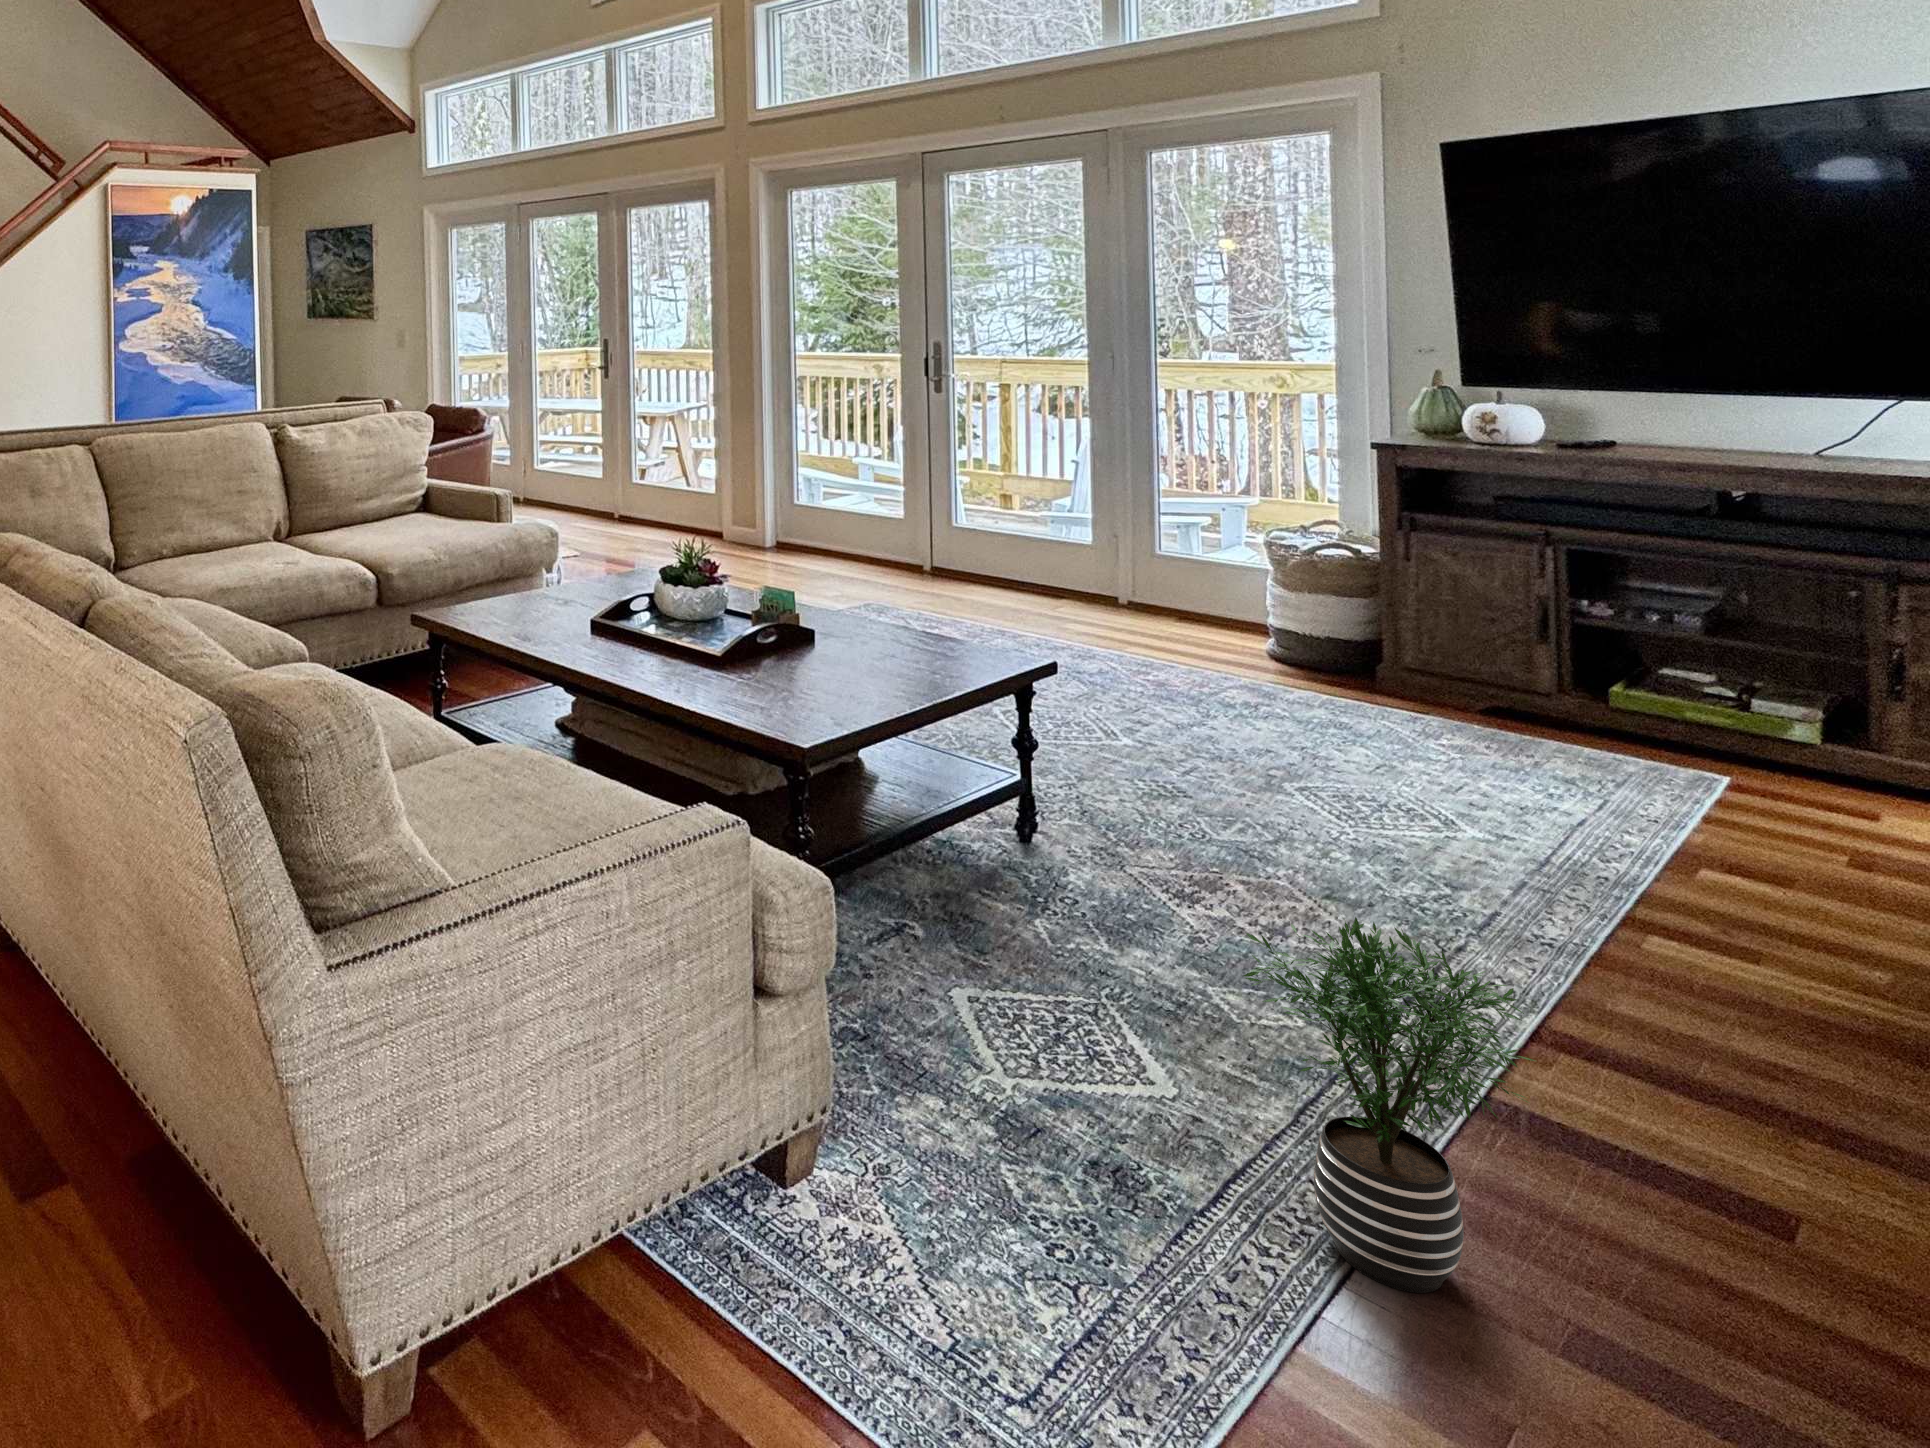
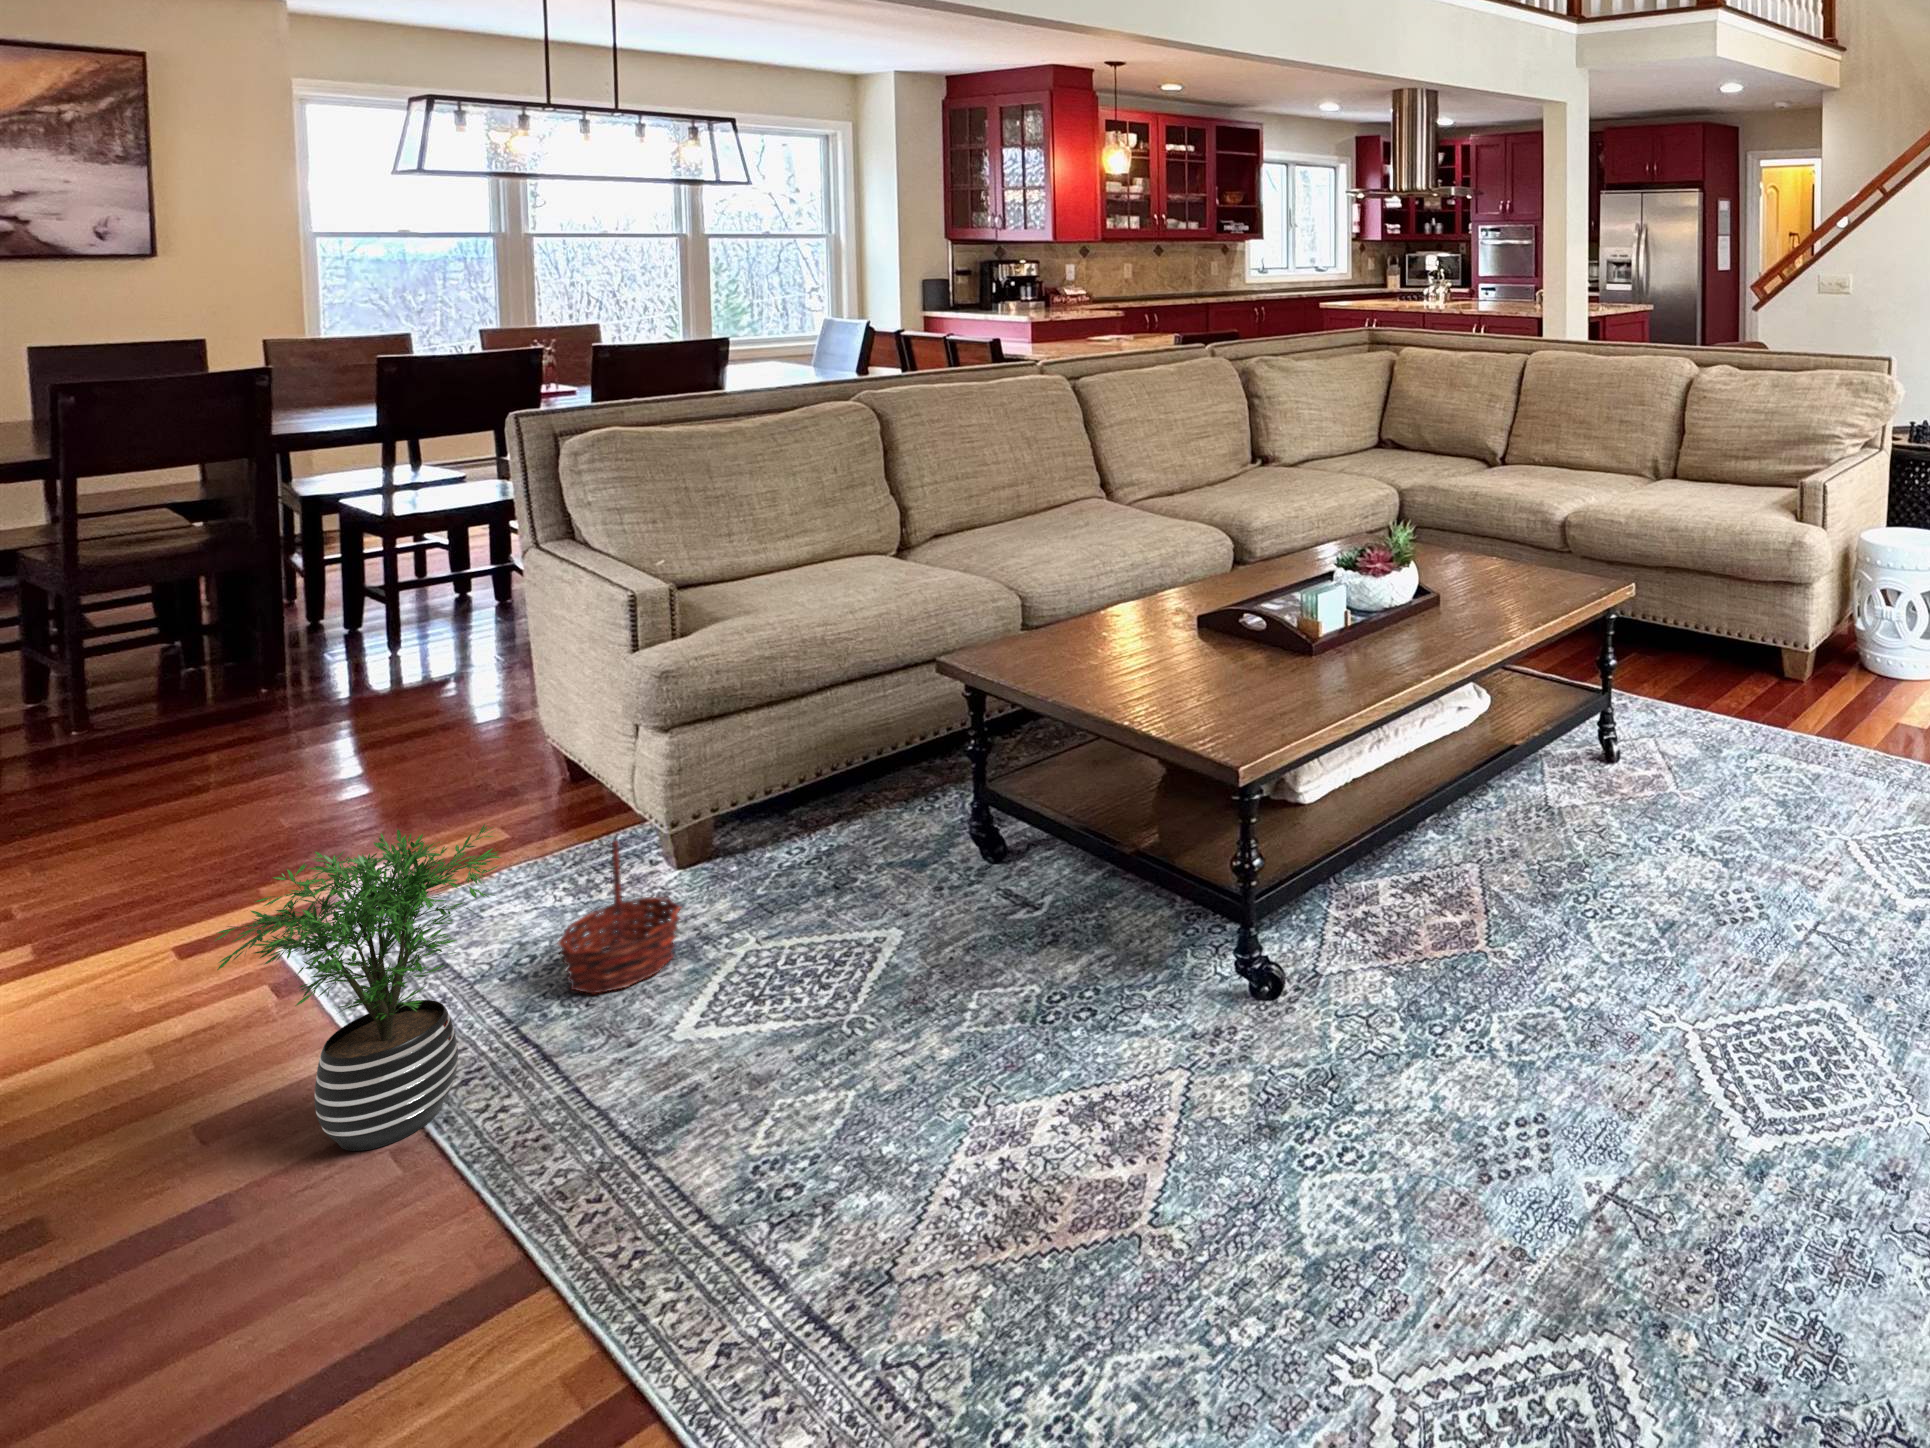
basket: none [998,1001,1134,1195] -> present [558,840,680,993]

